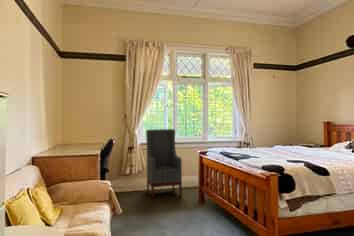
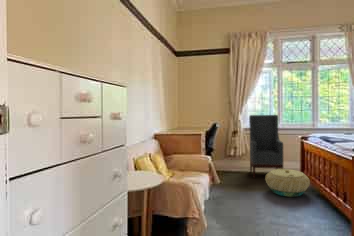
basket: none [168,186,211,216] -> present [265,168,310,197]

